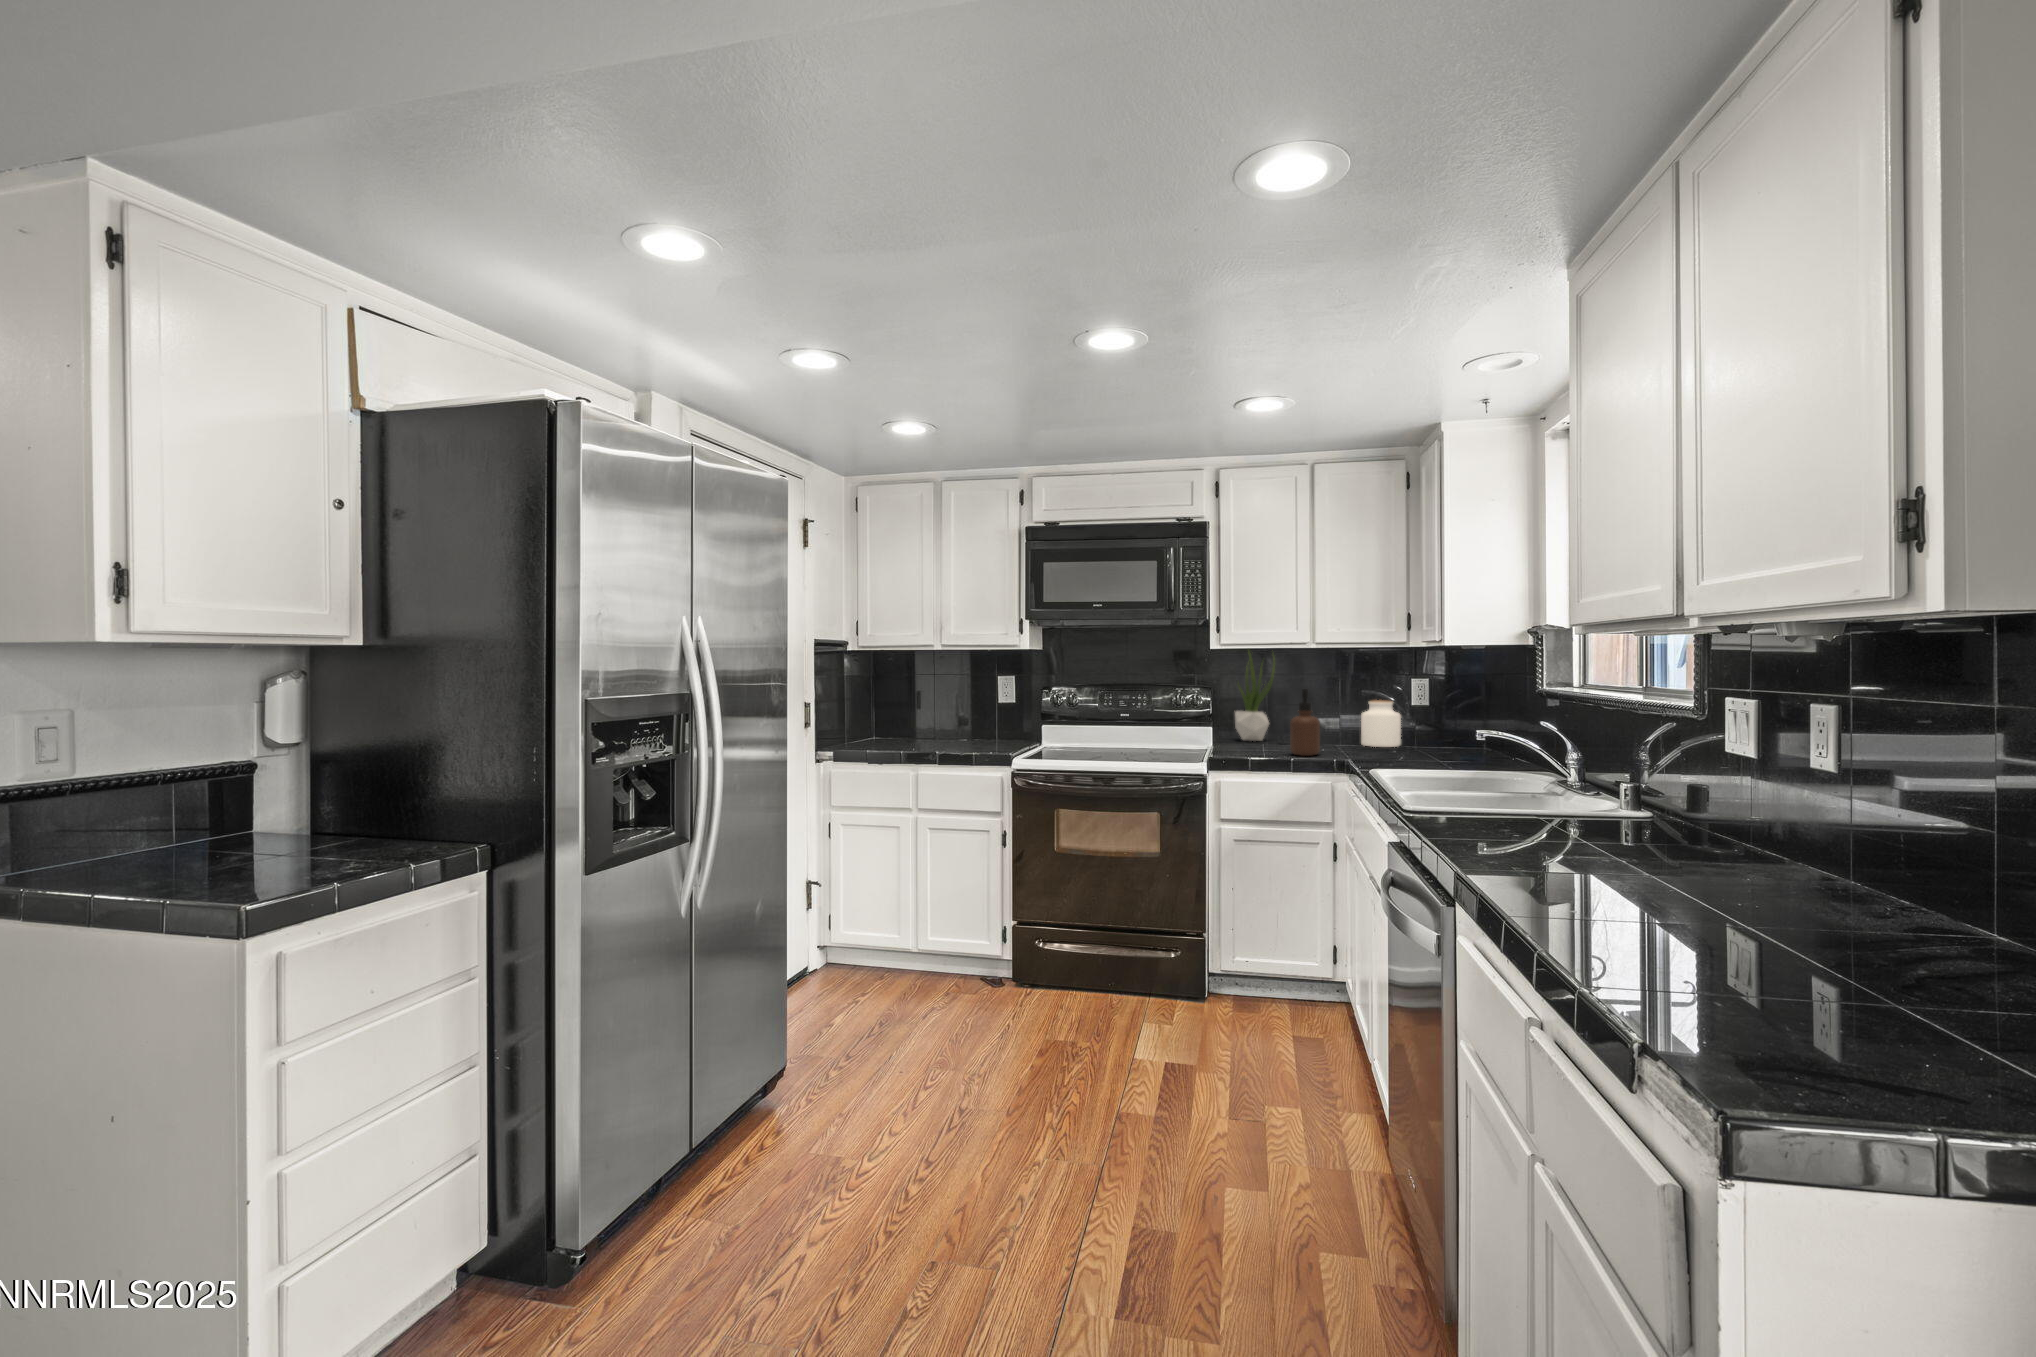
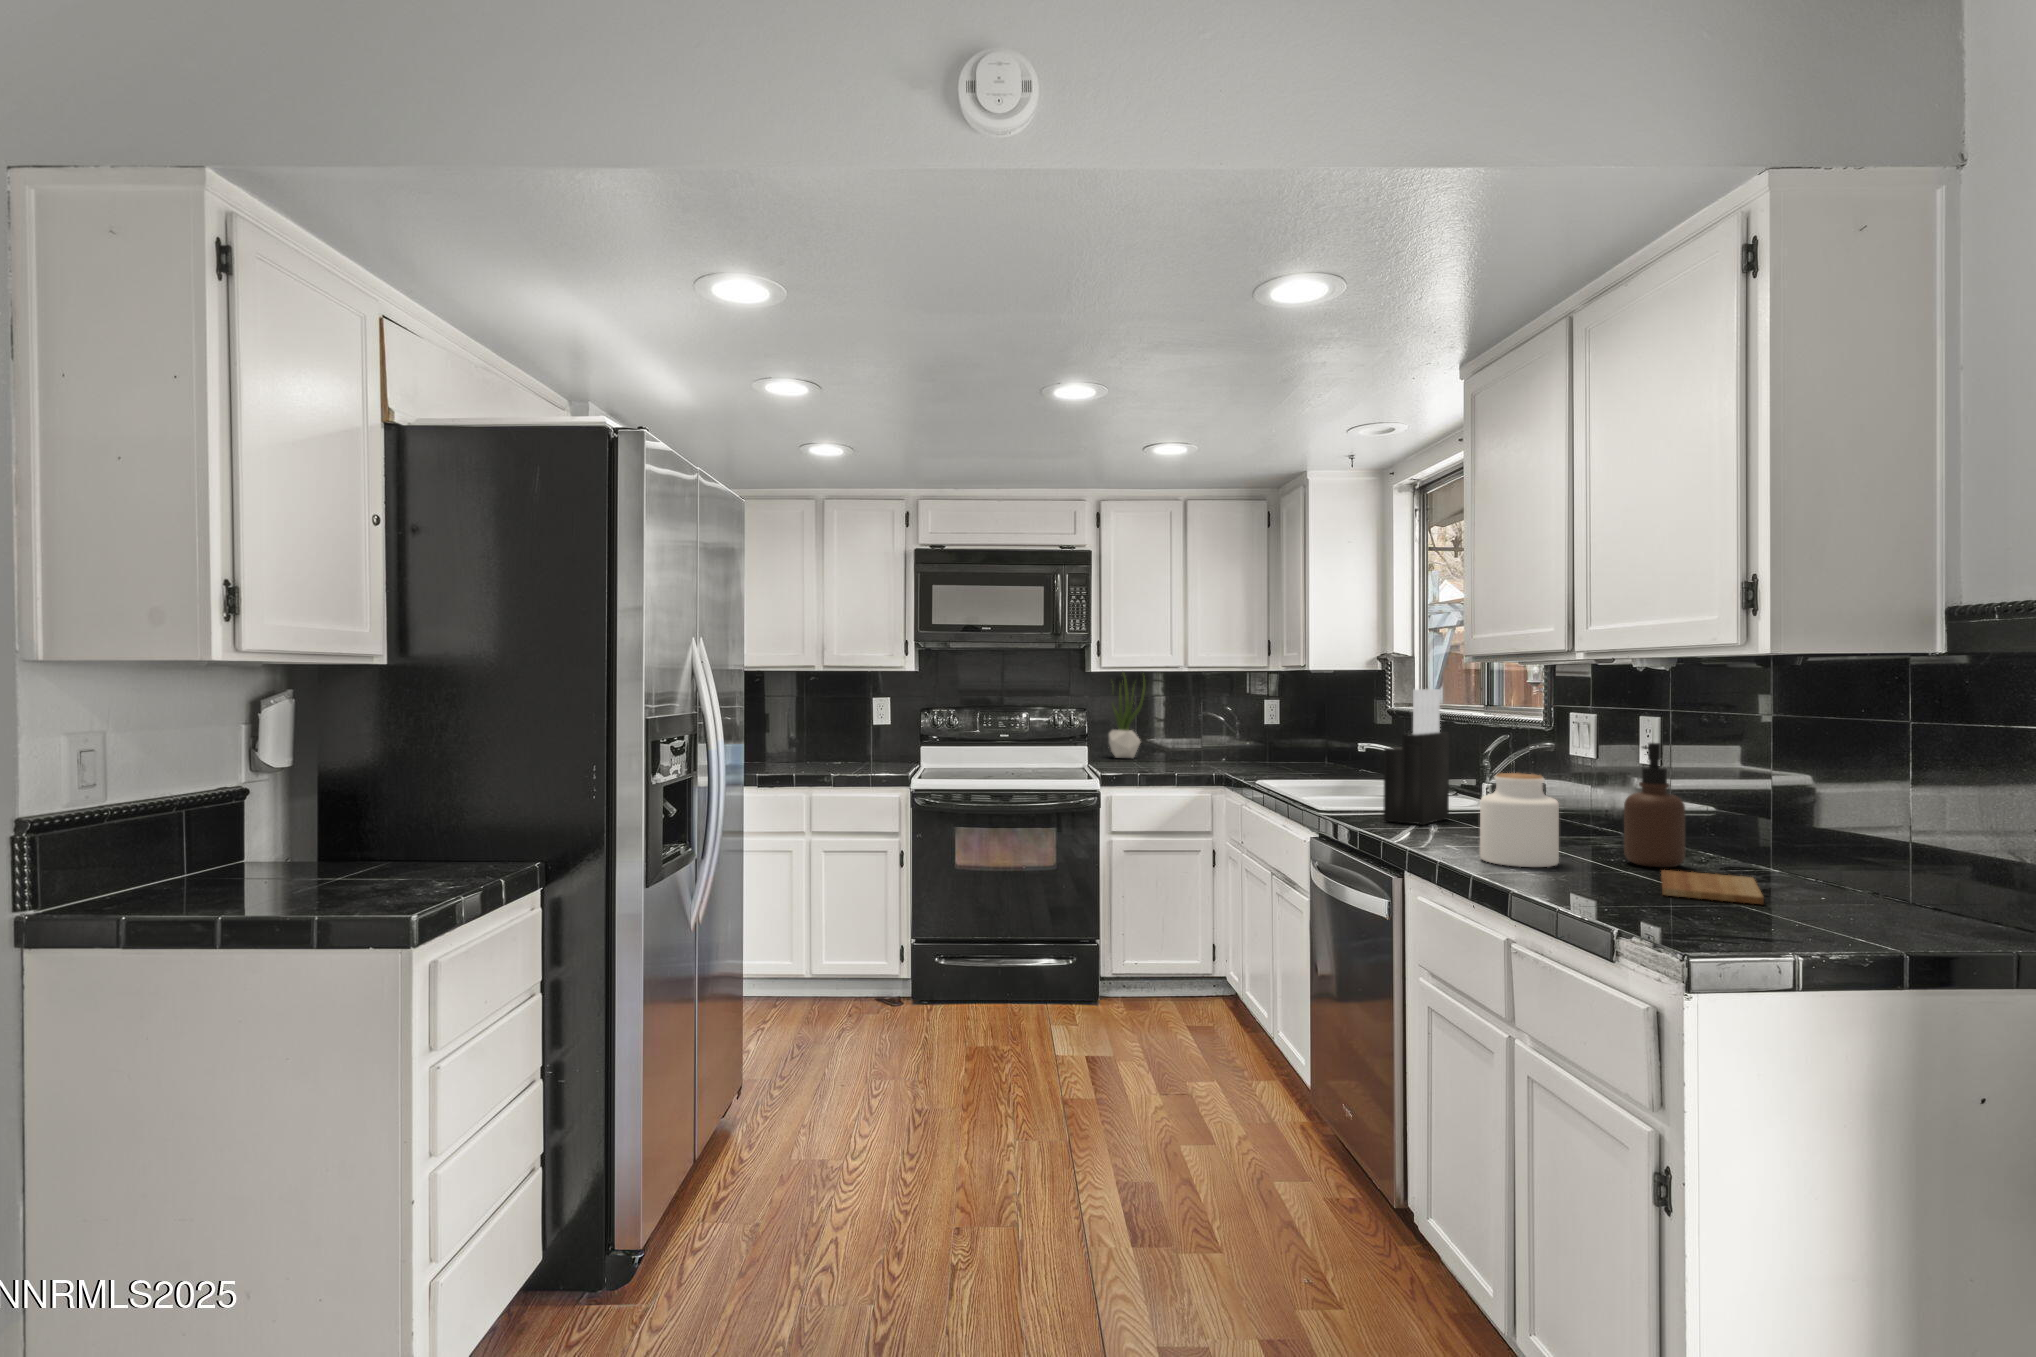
knife block: none [1467,666,1561,836] -> present [1383,689,1449,825]
soap dispenser: present [1290,689,1320,756] -> present [1624,743,1685,867]
jar: present [1361,700,1401,747] -> present [1480,773,1559,867]
cutting board: none [1791,930,1972,1009] -> present [1661,870,1764,904]

